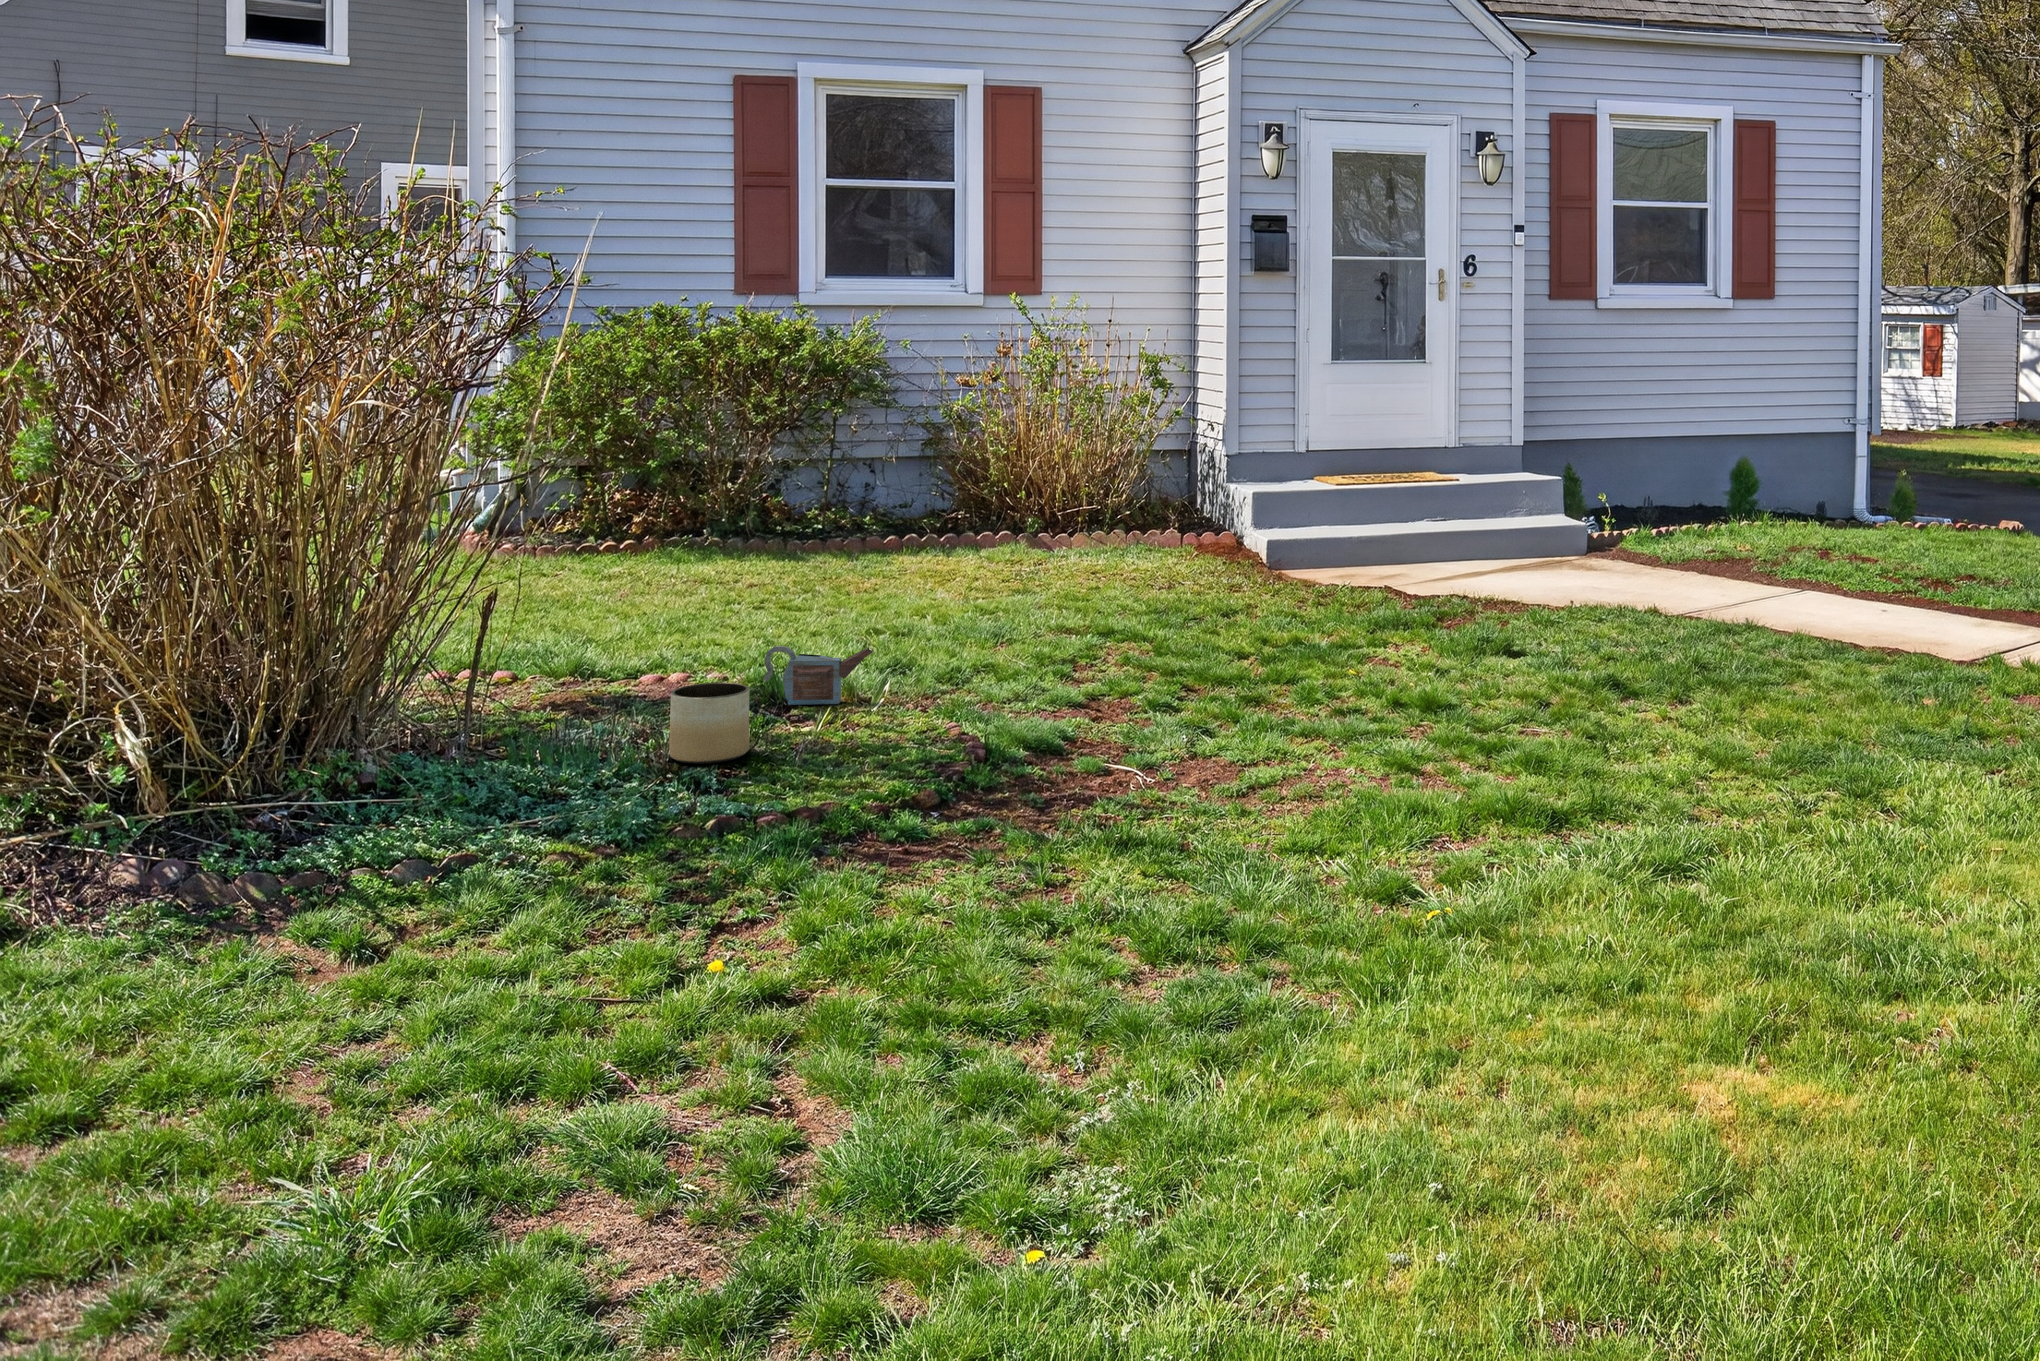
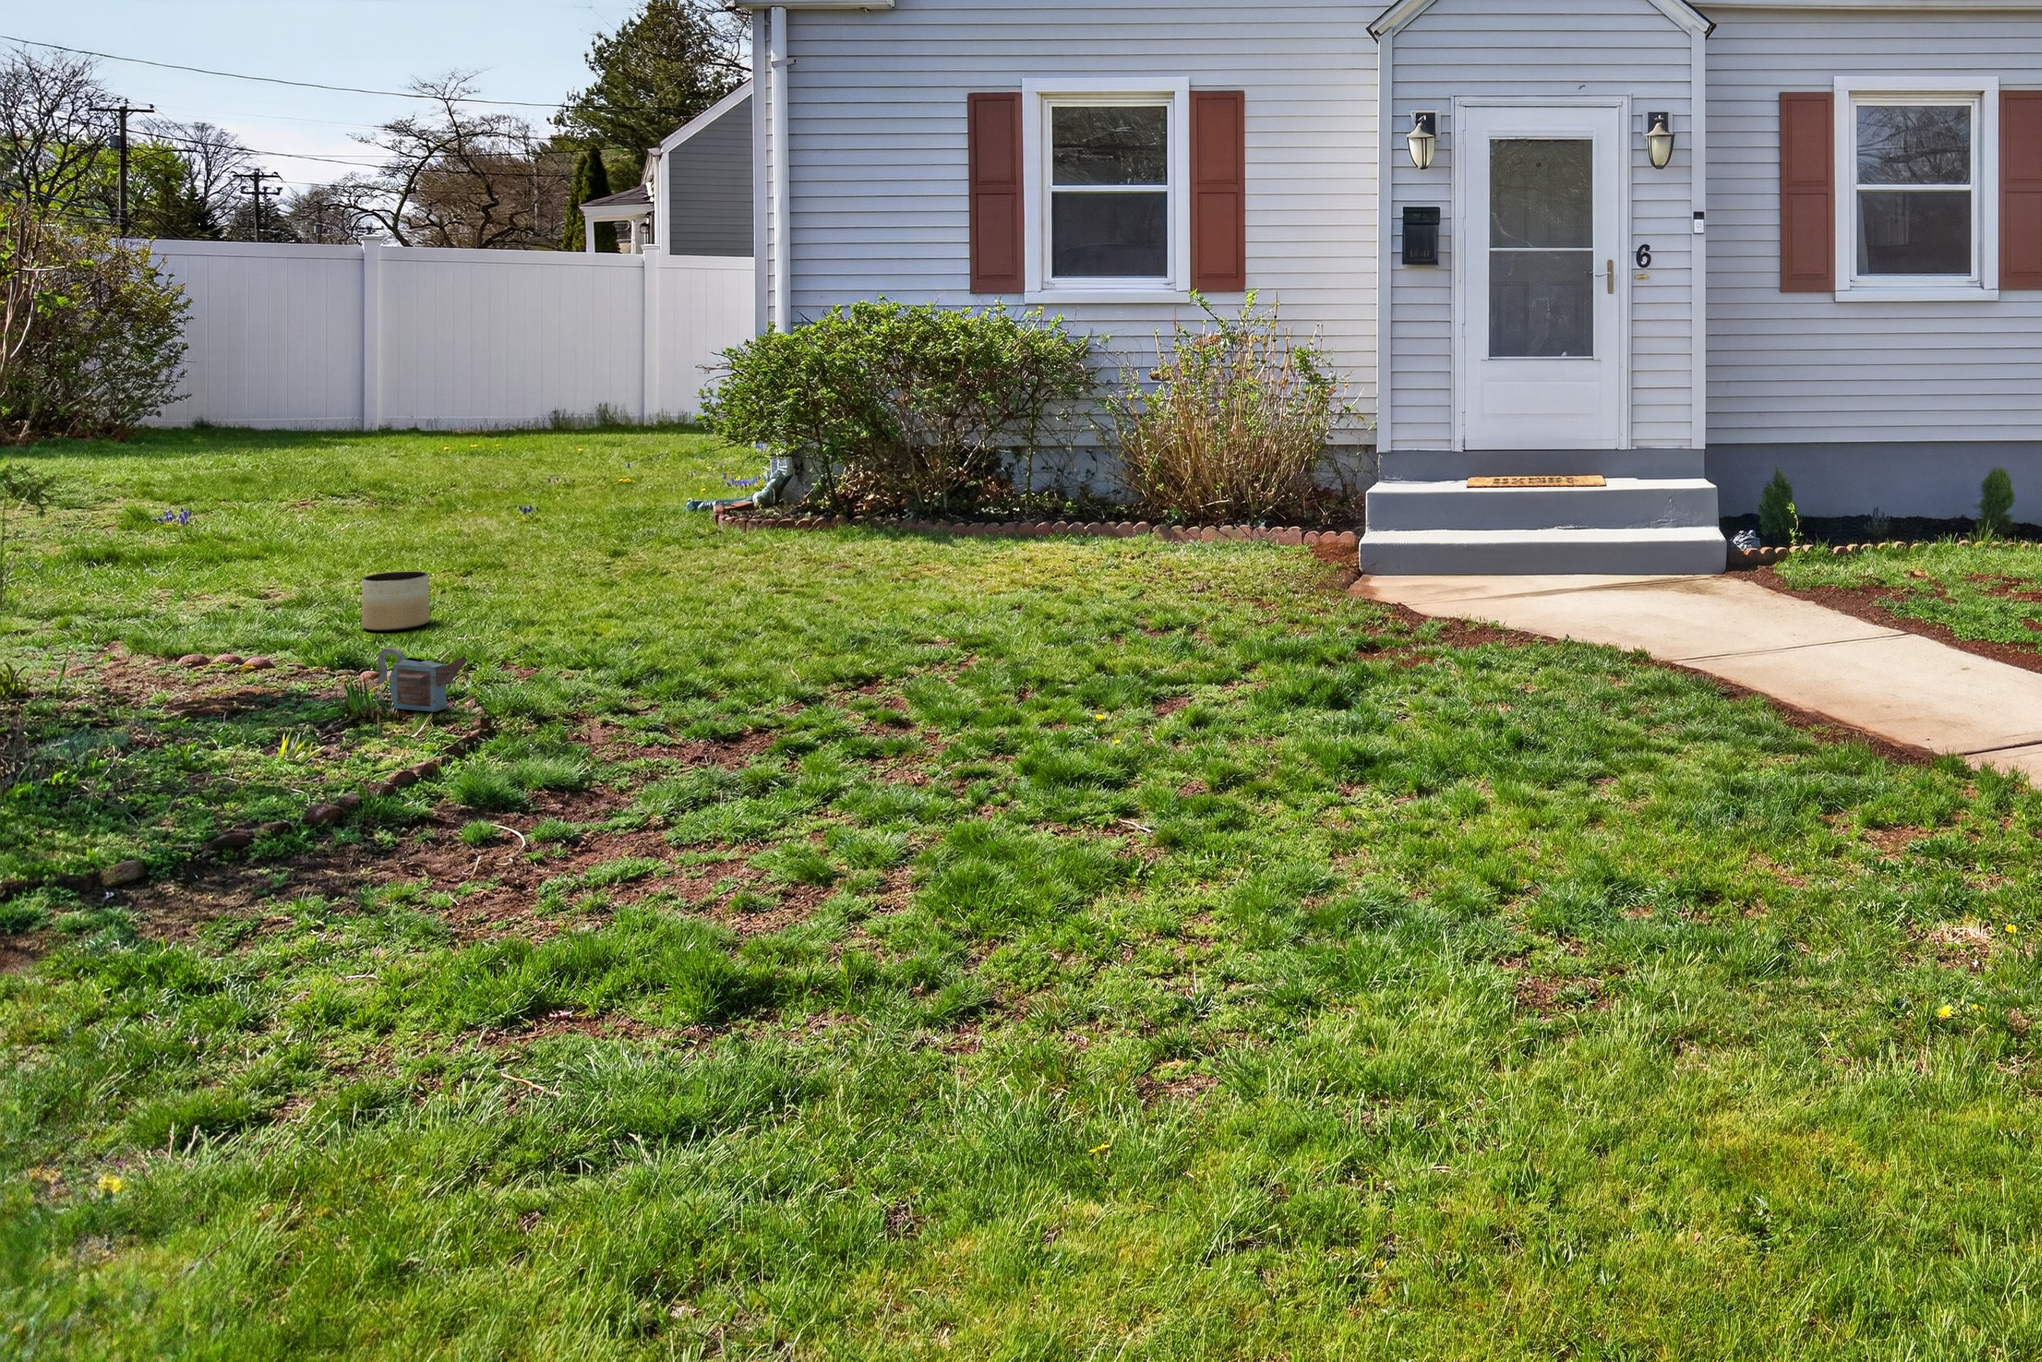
planter: present [669,683,749,764] -> present [362,571,429,631]

